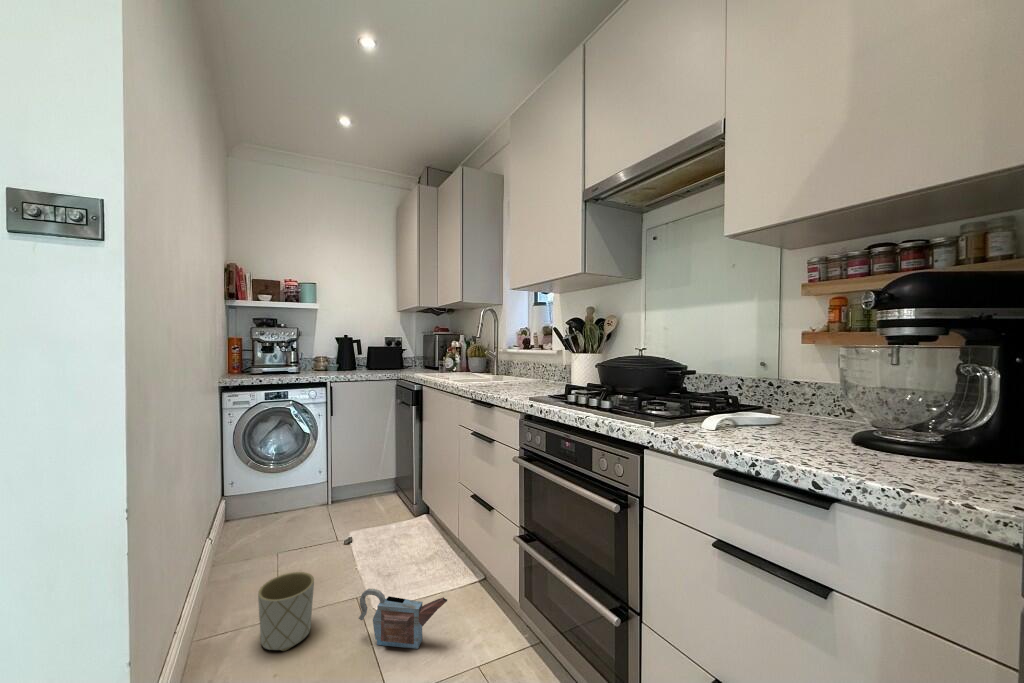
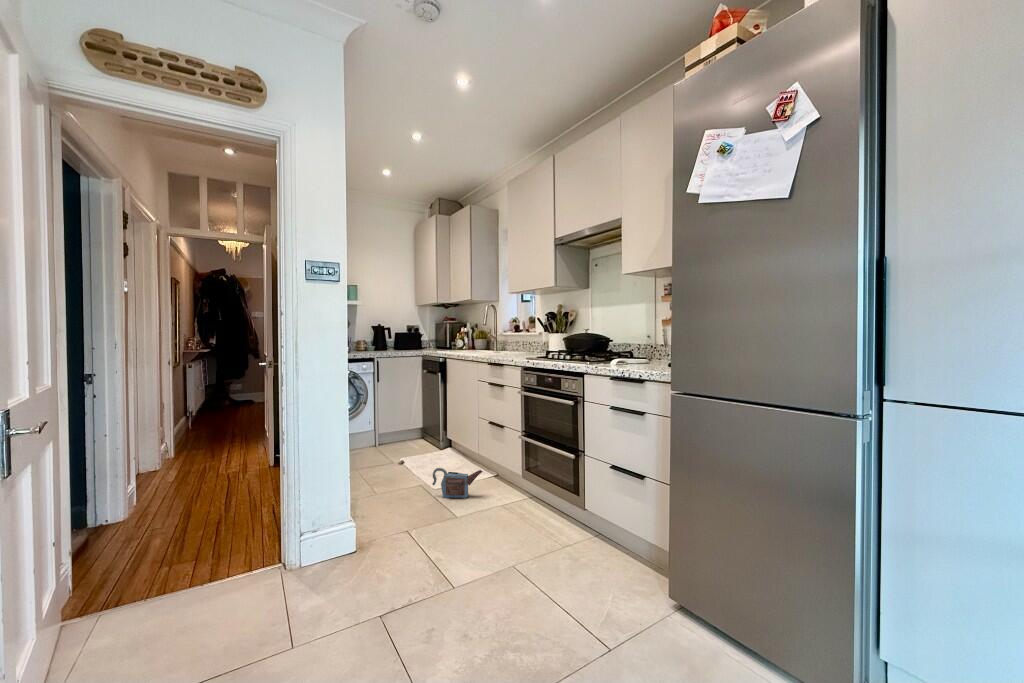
planter: present [258,572,314,651] -> none [375,463,404,501]

